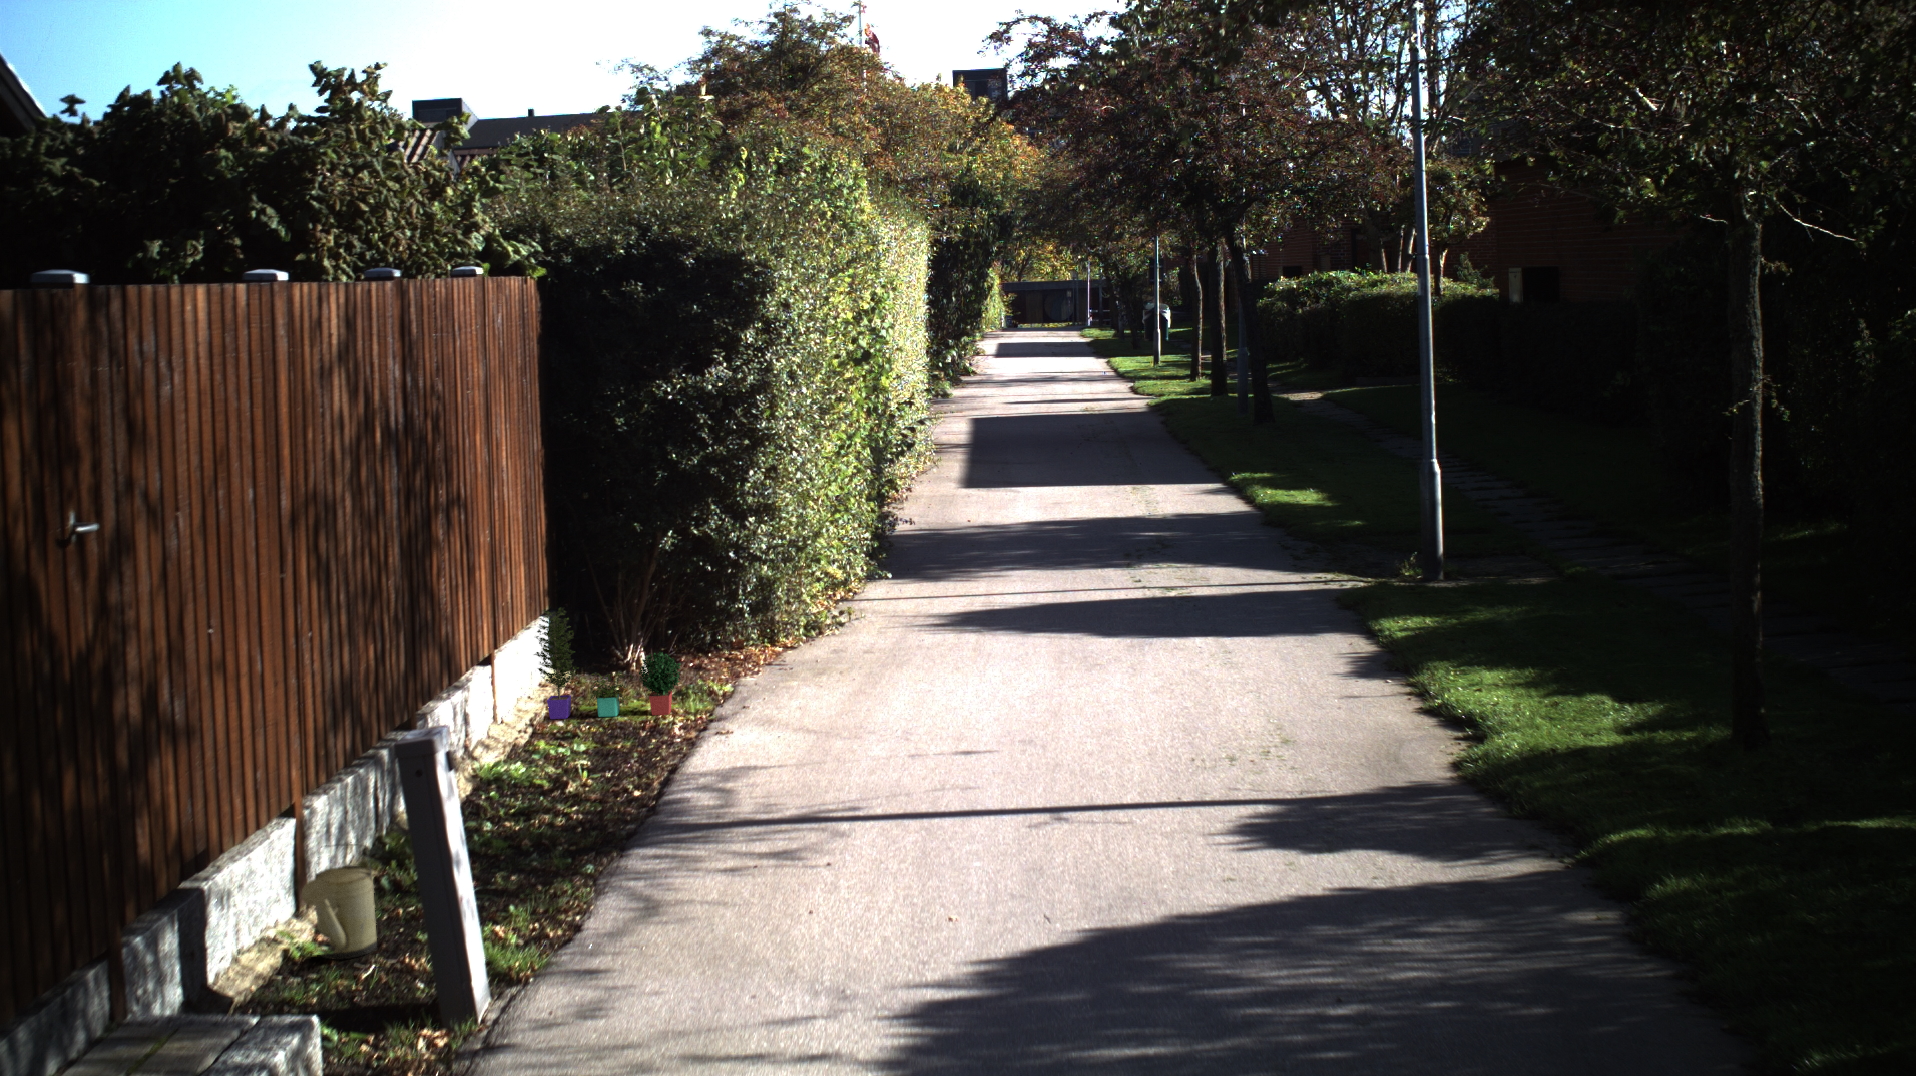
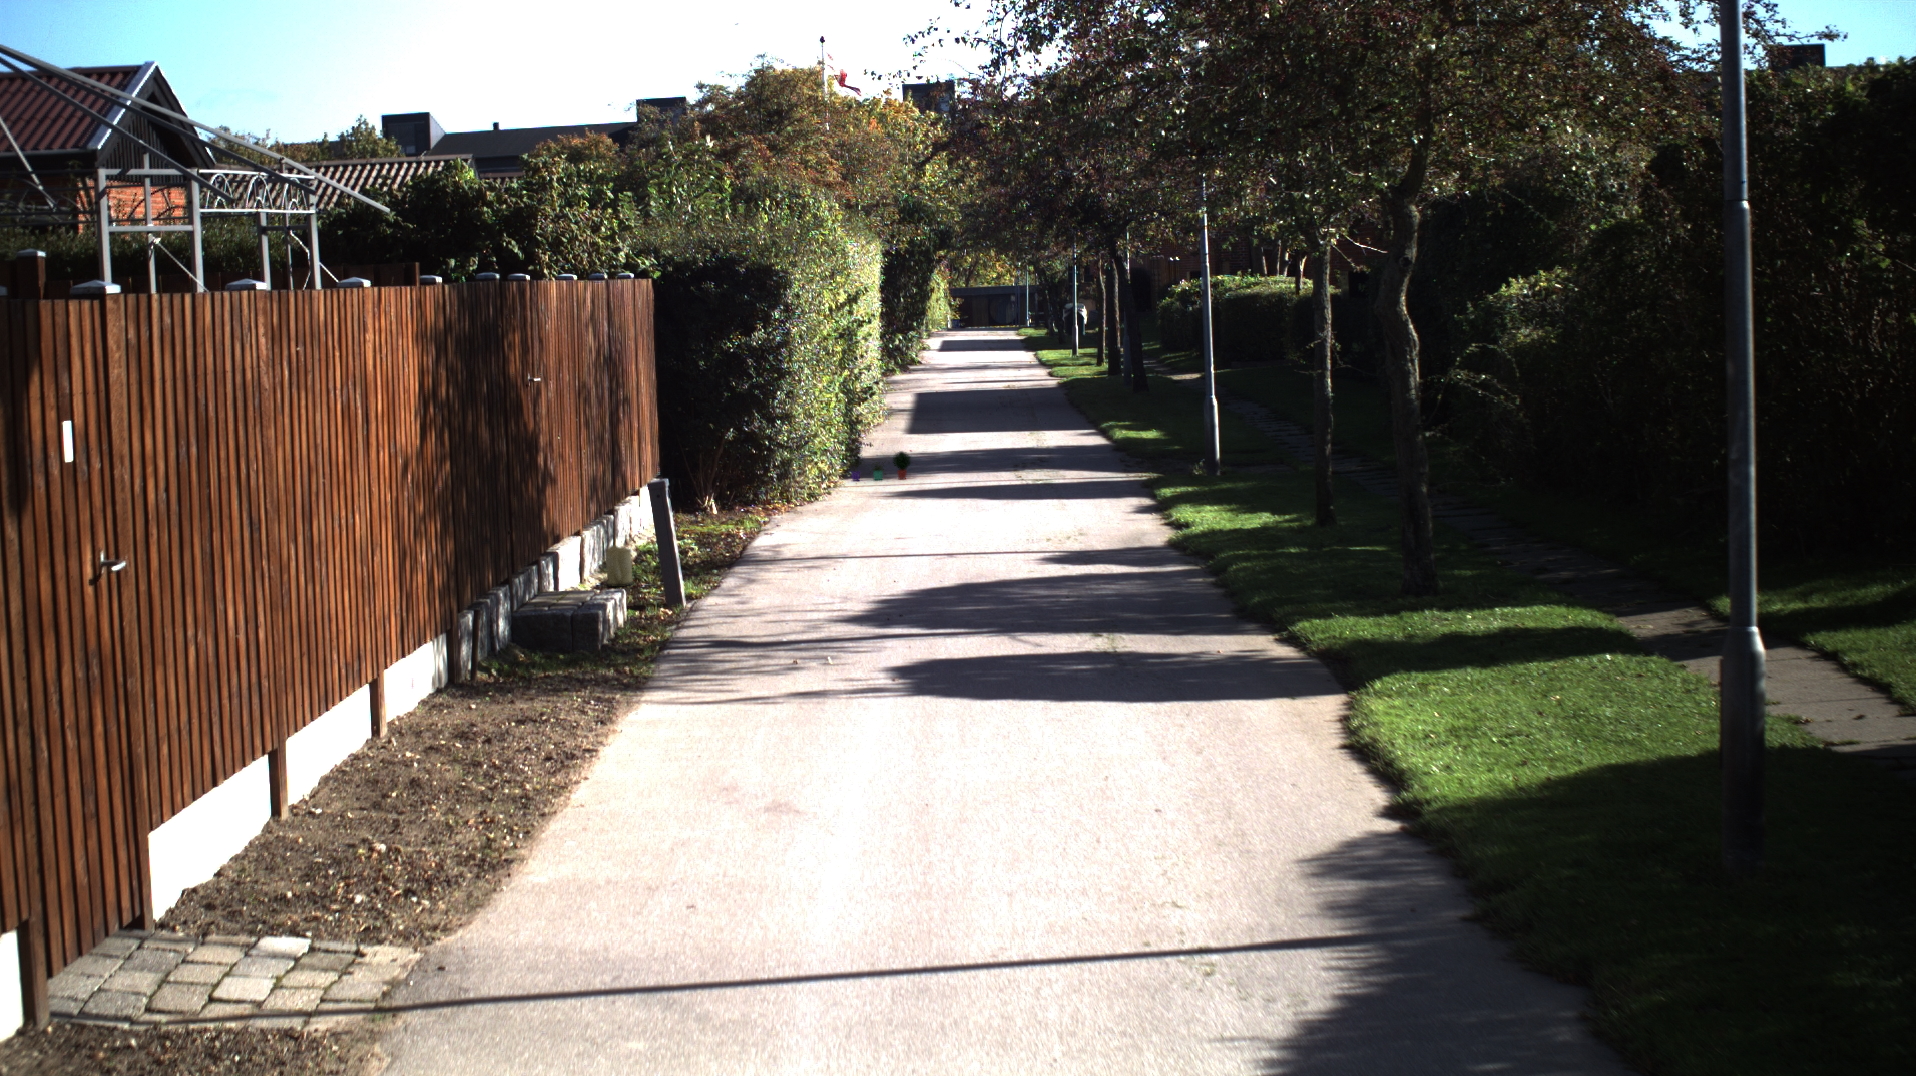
potted plant: present [534,607,681,719] -> present [846,431,911,481]

